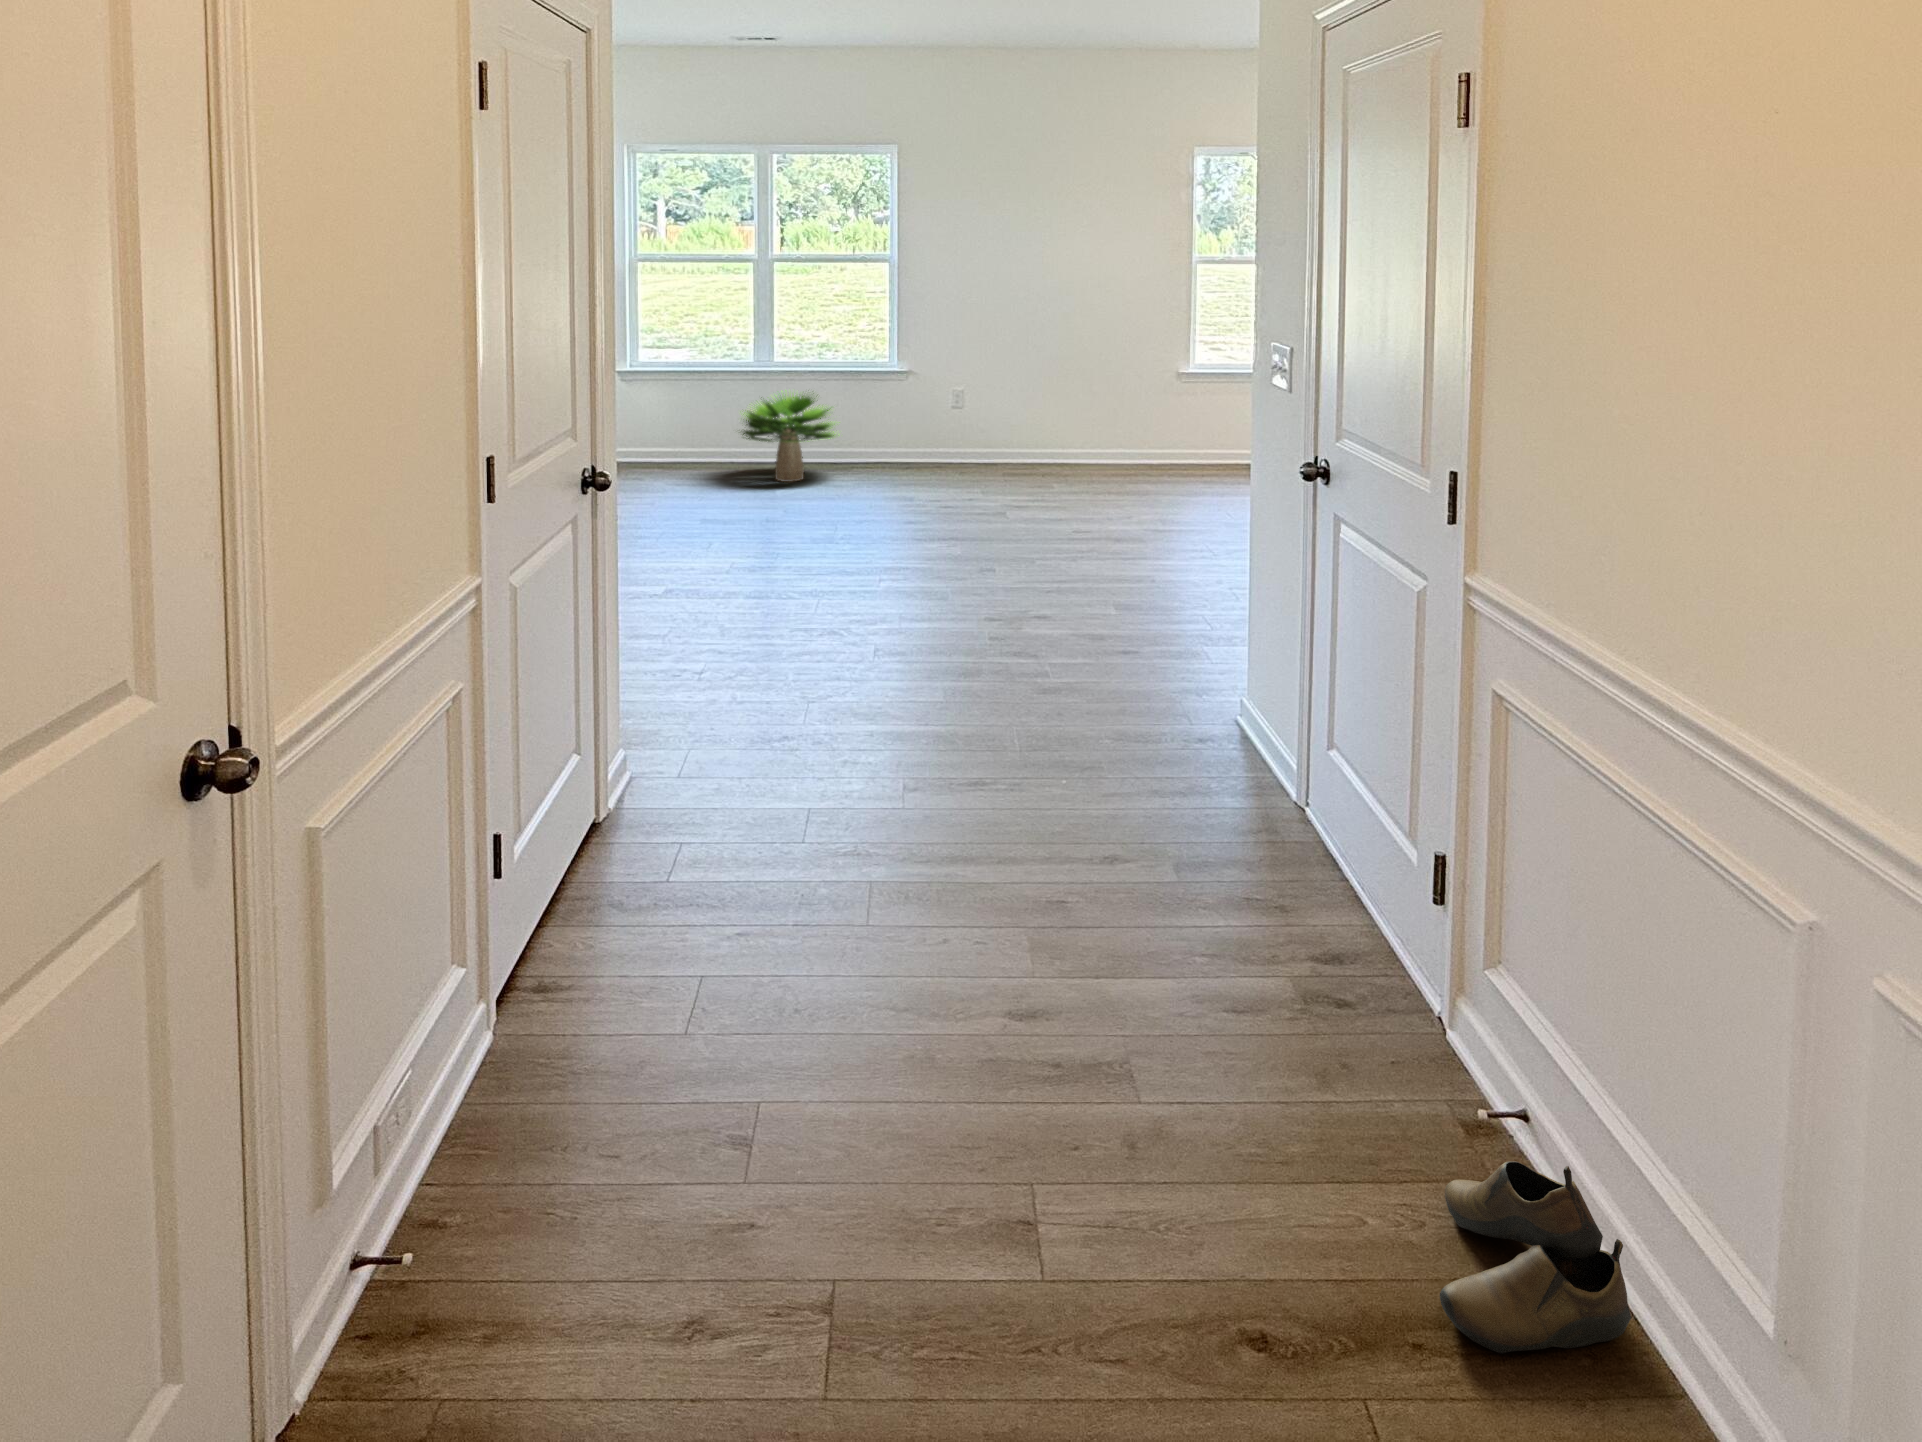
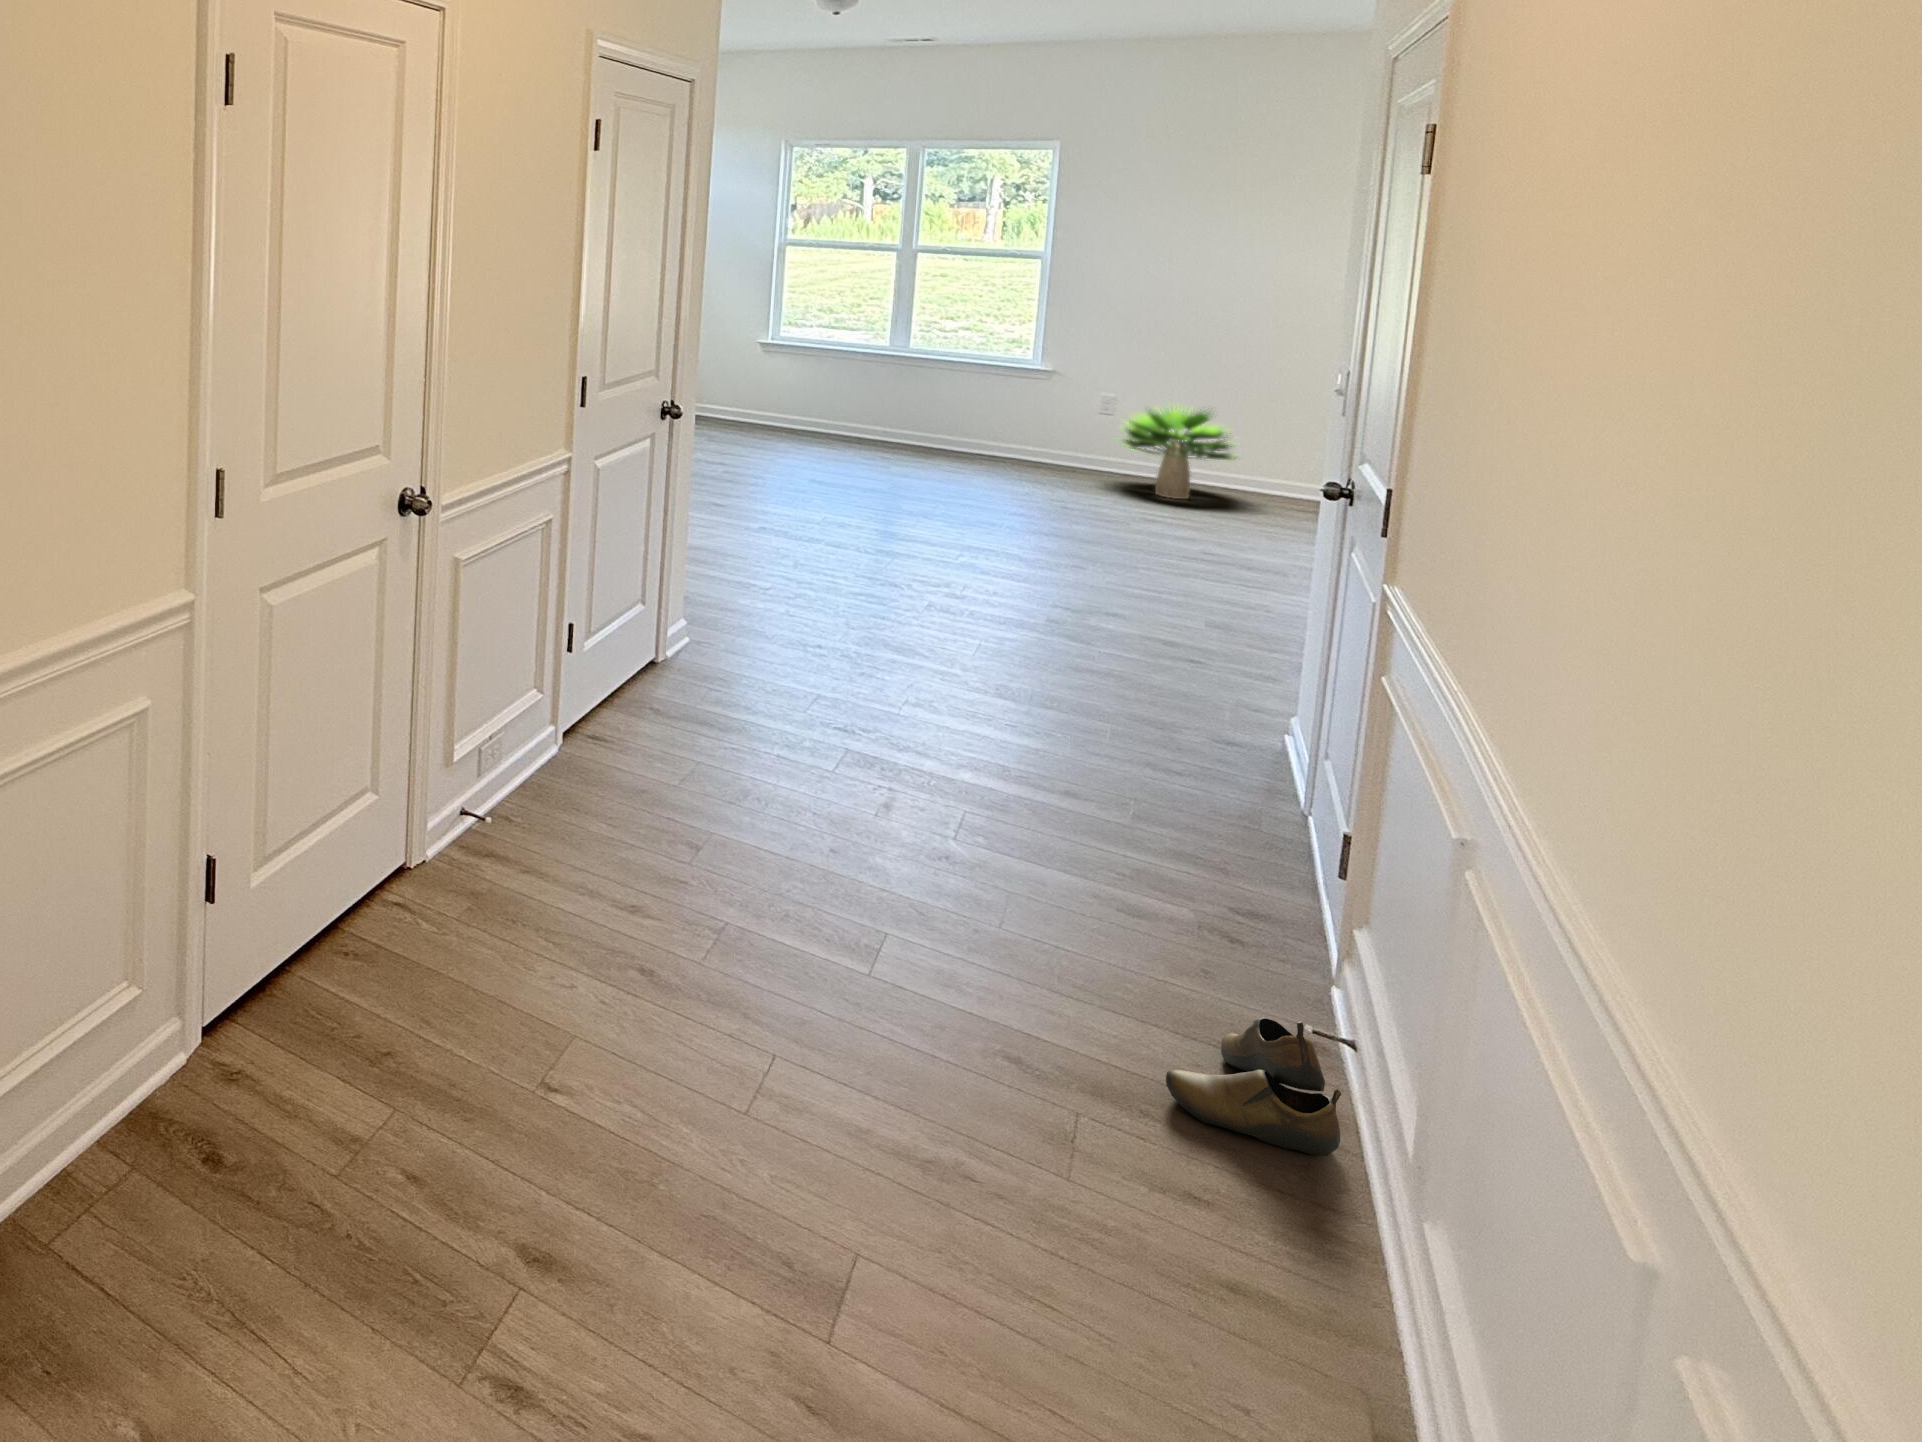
potted plant: present [741,390,836,482] -> present [1116,408,1234,499]

